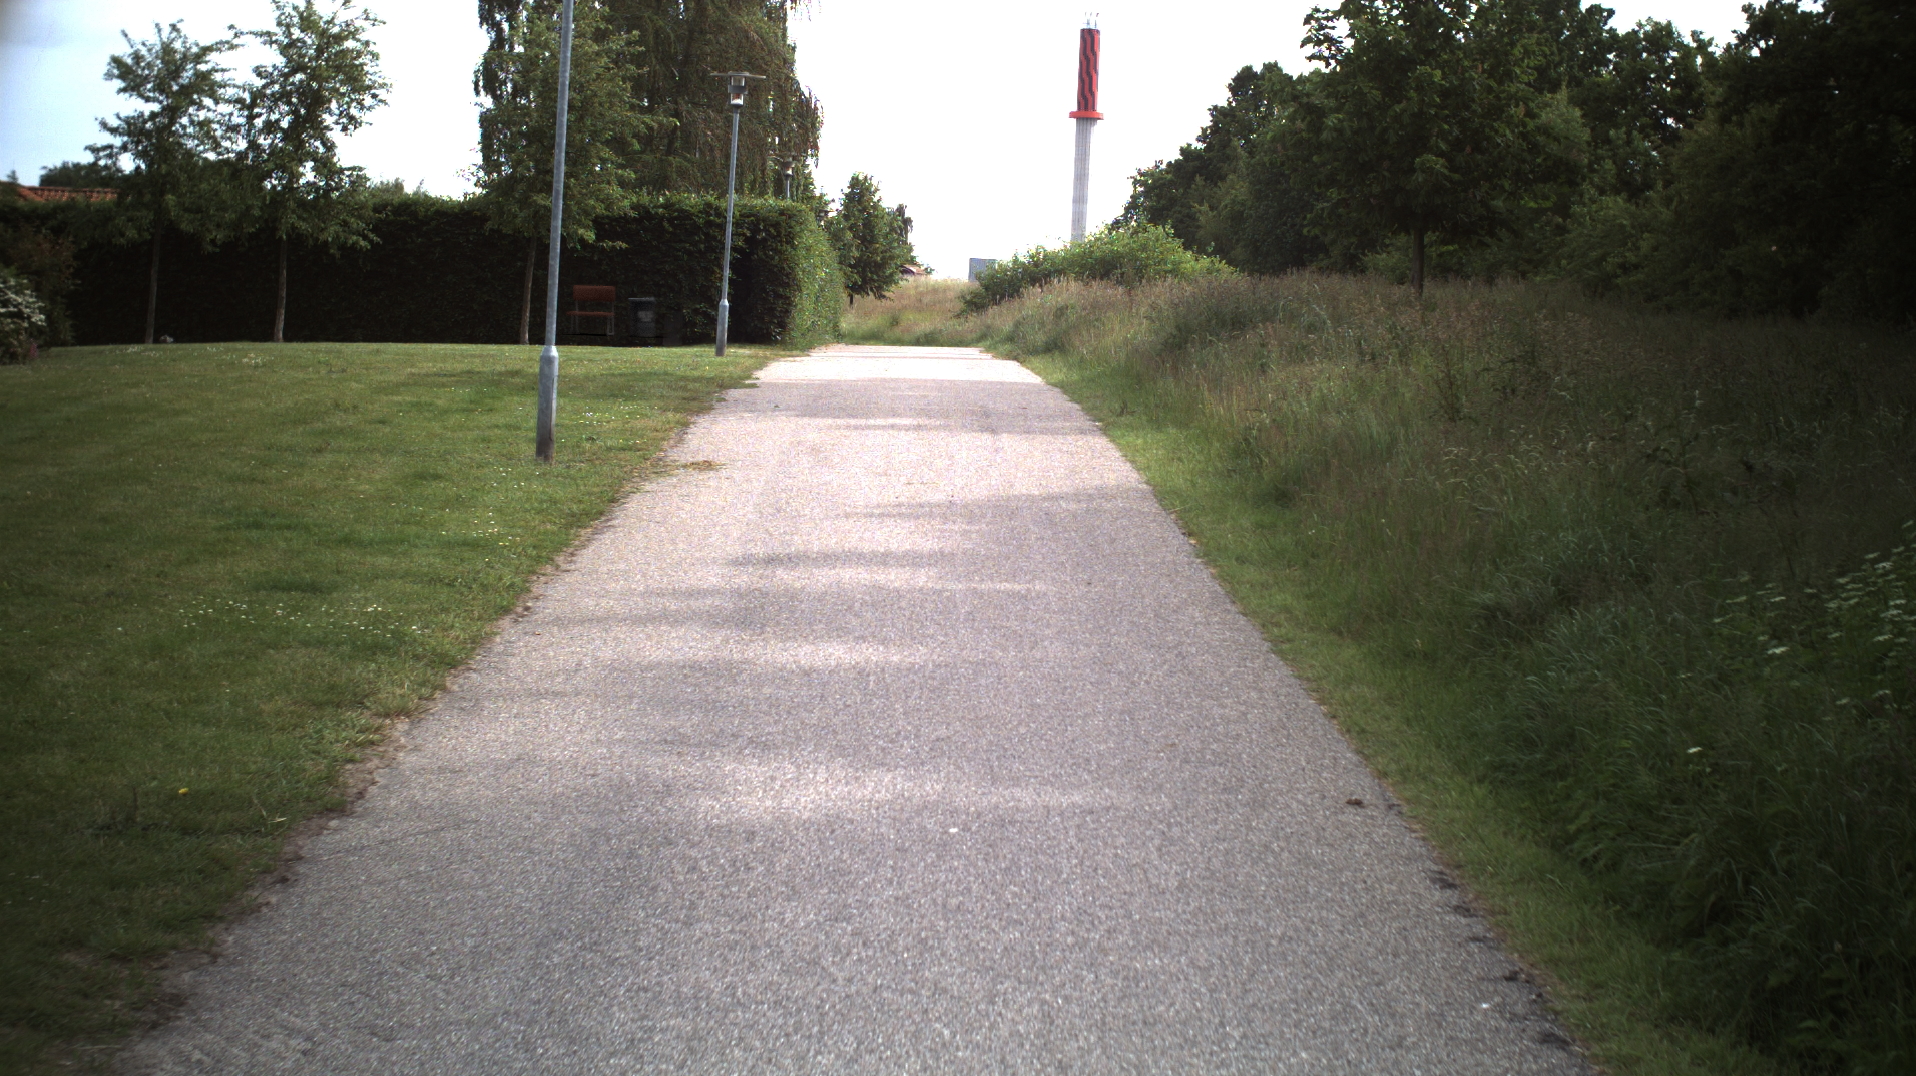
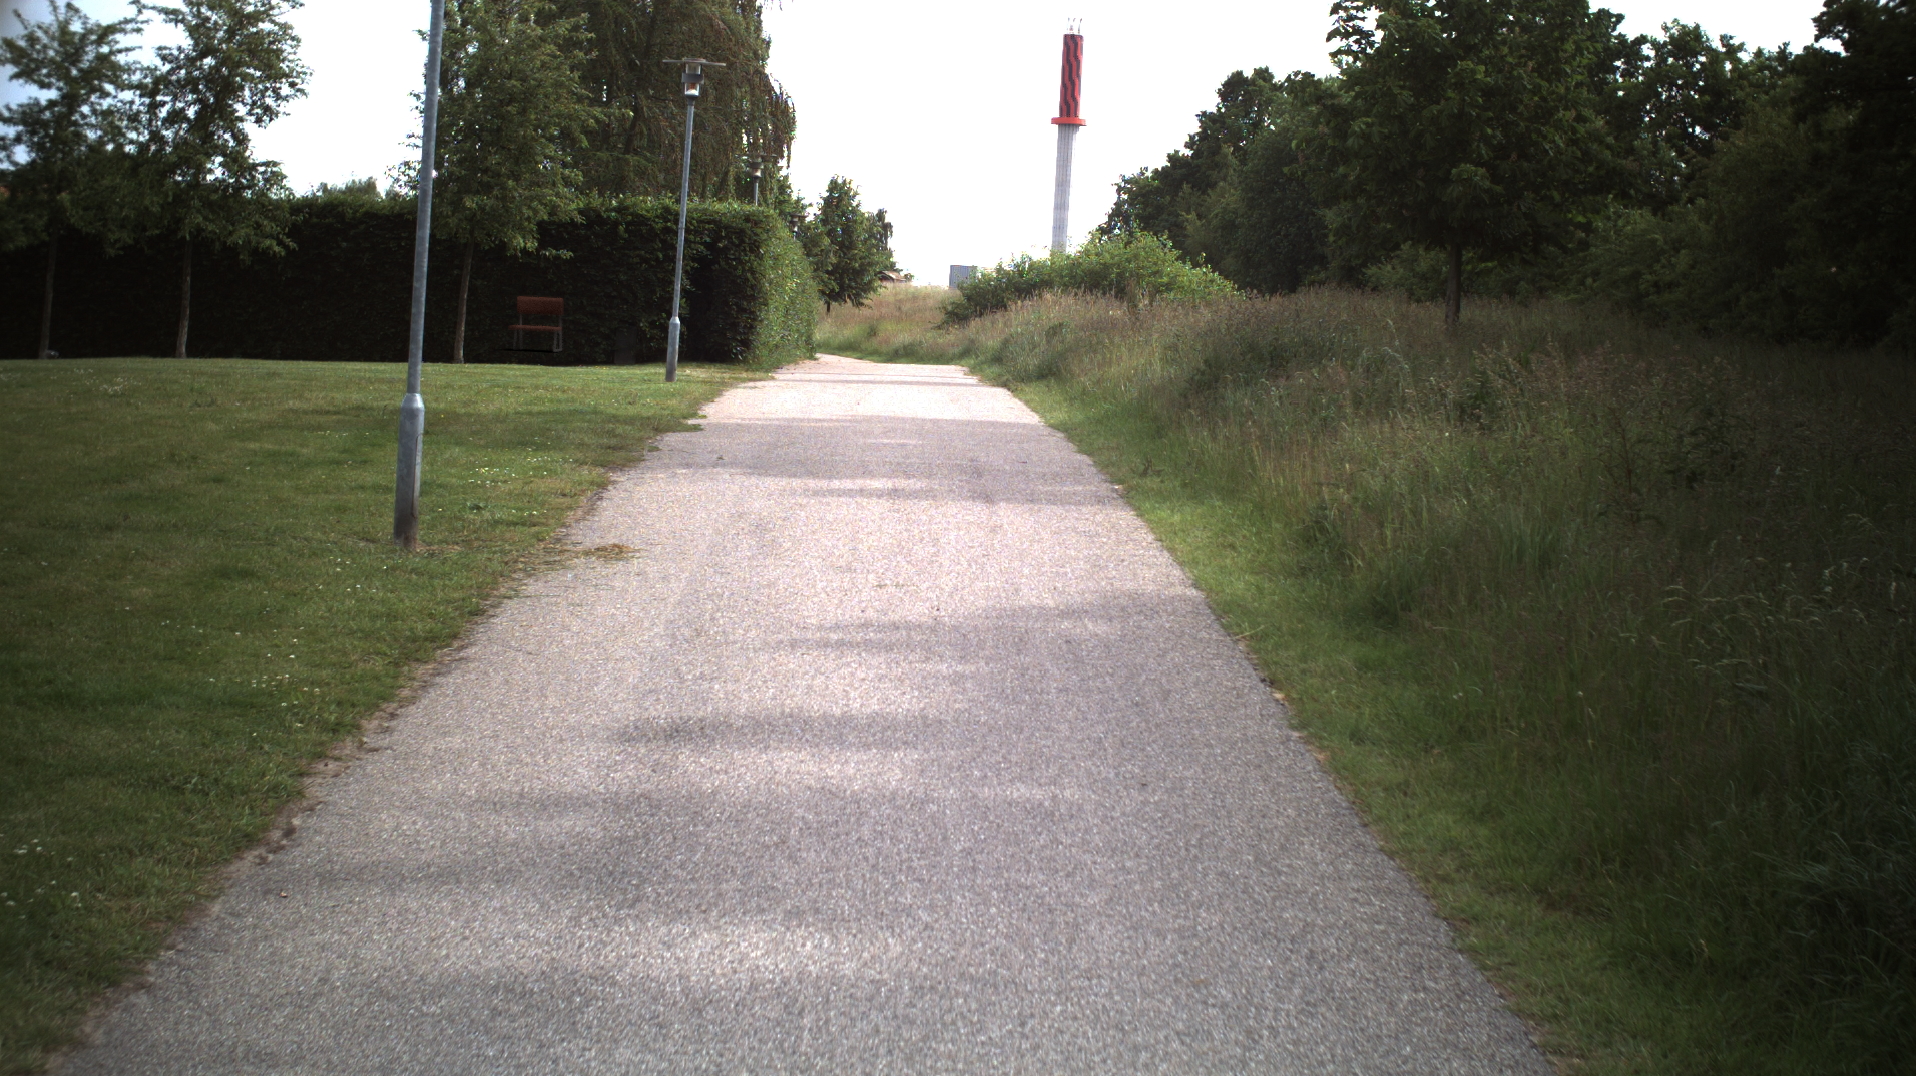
trash can: present [628,298,656,337] -> none [577,311,609,354]

